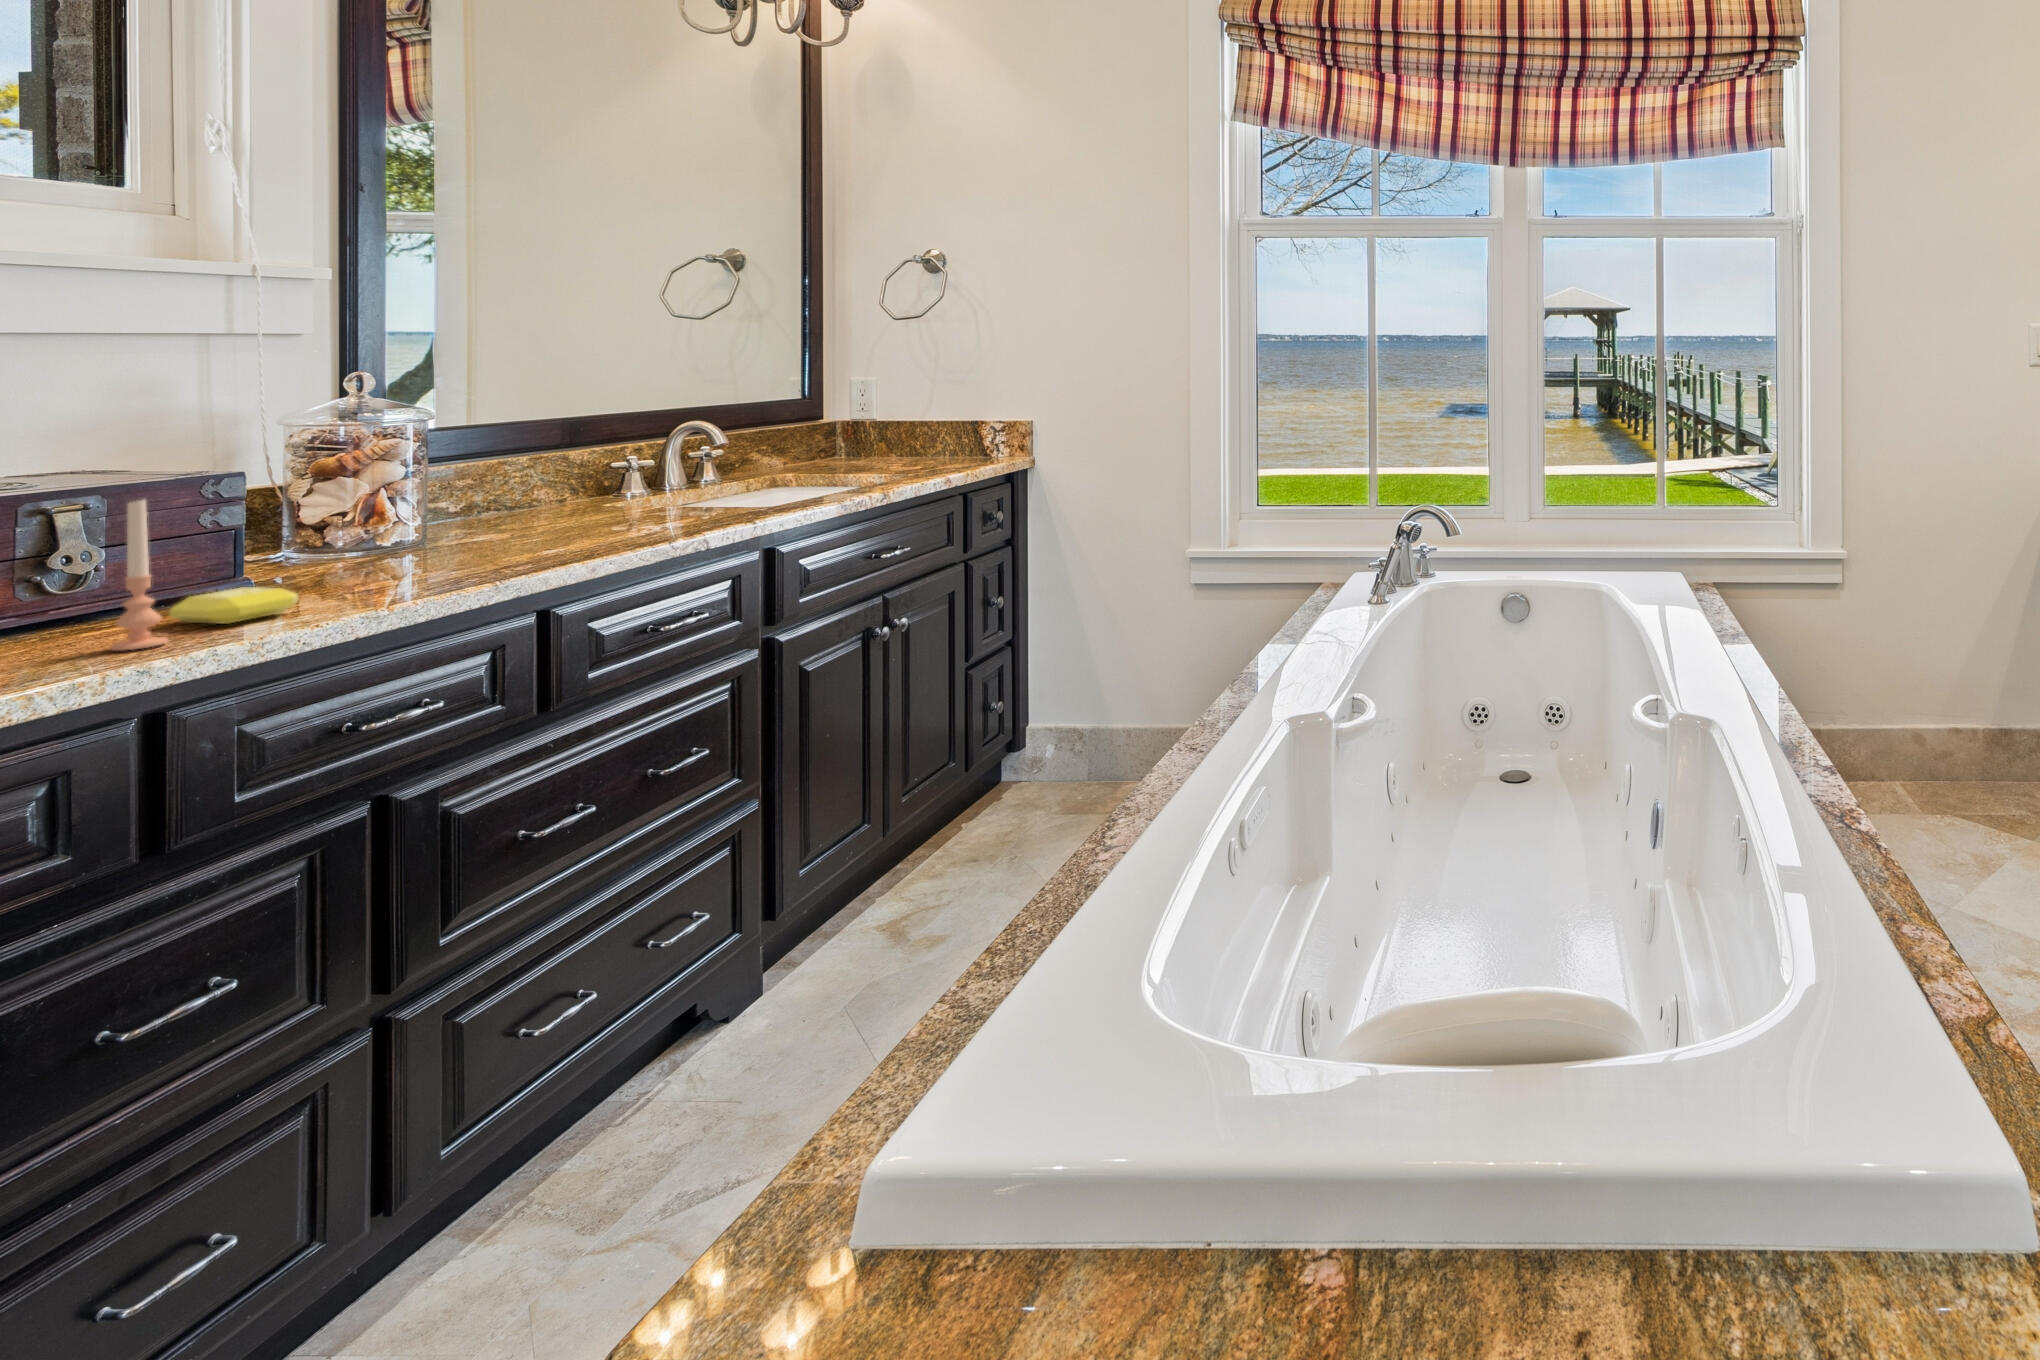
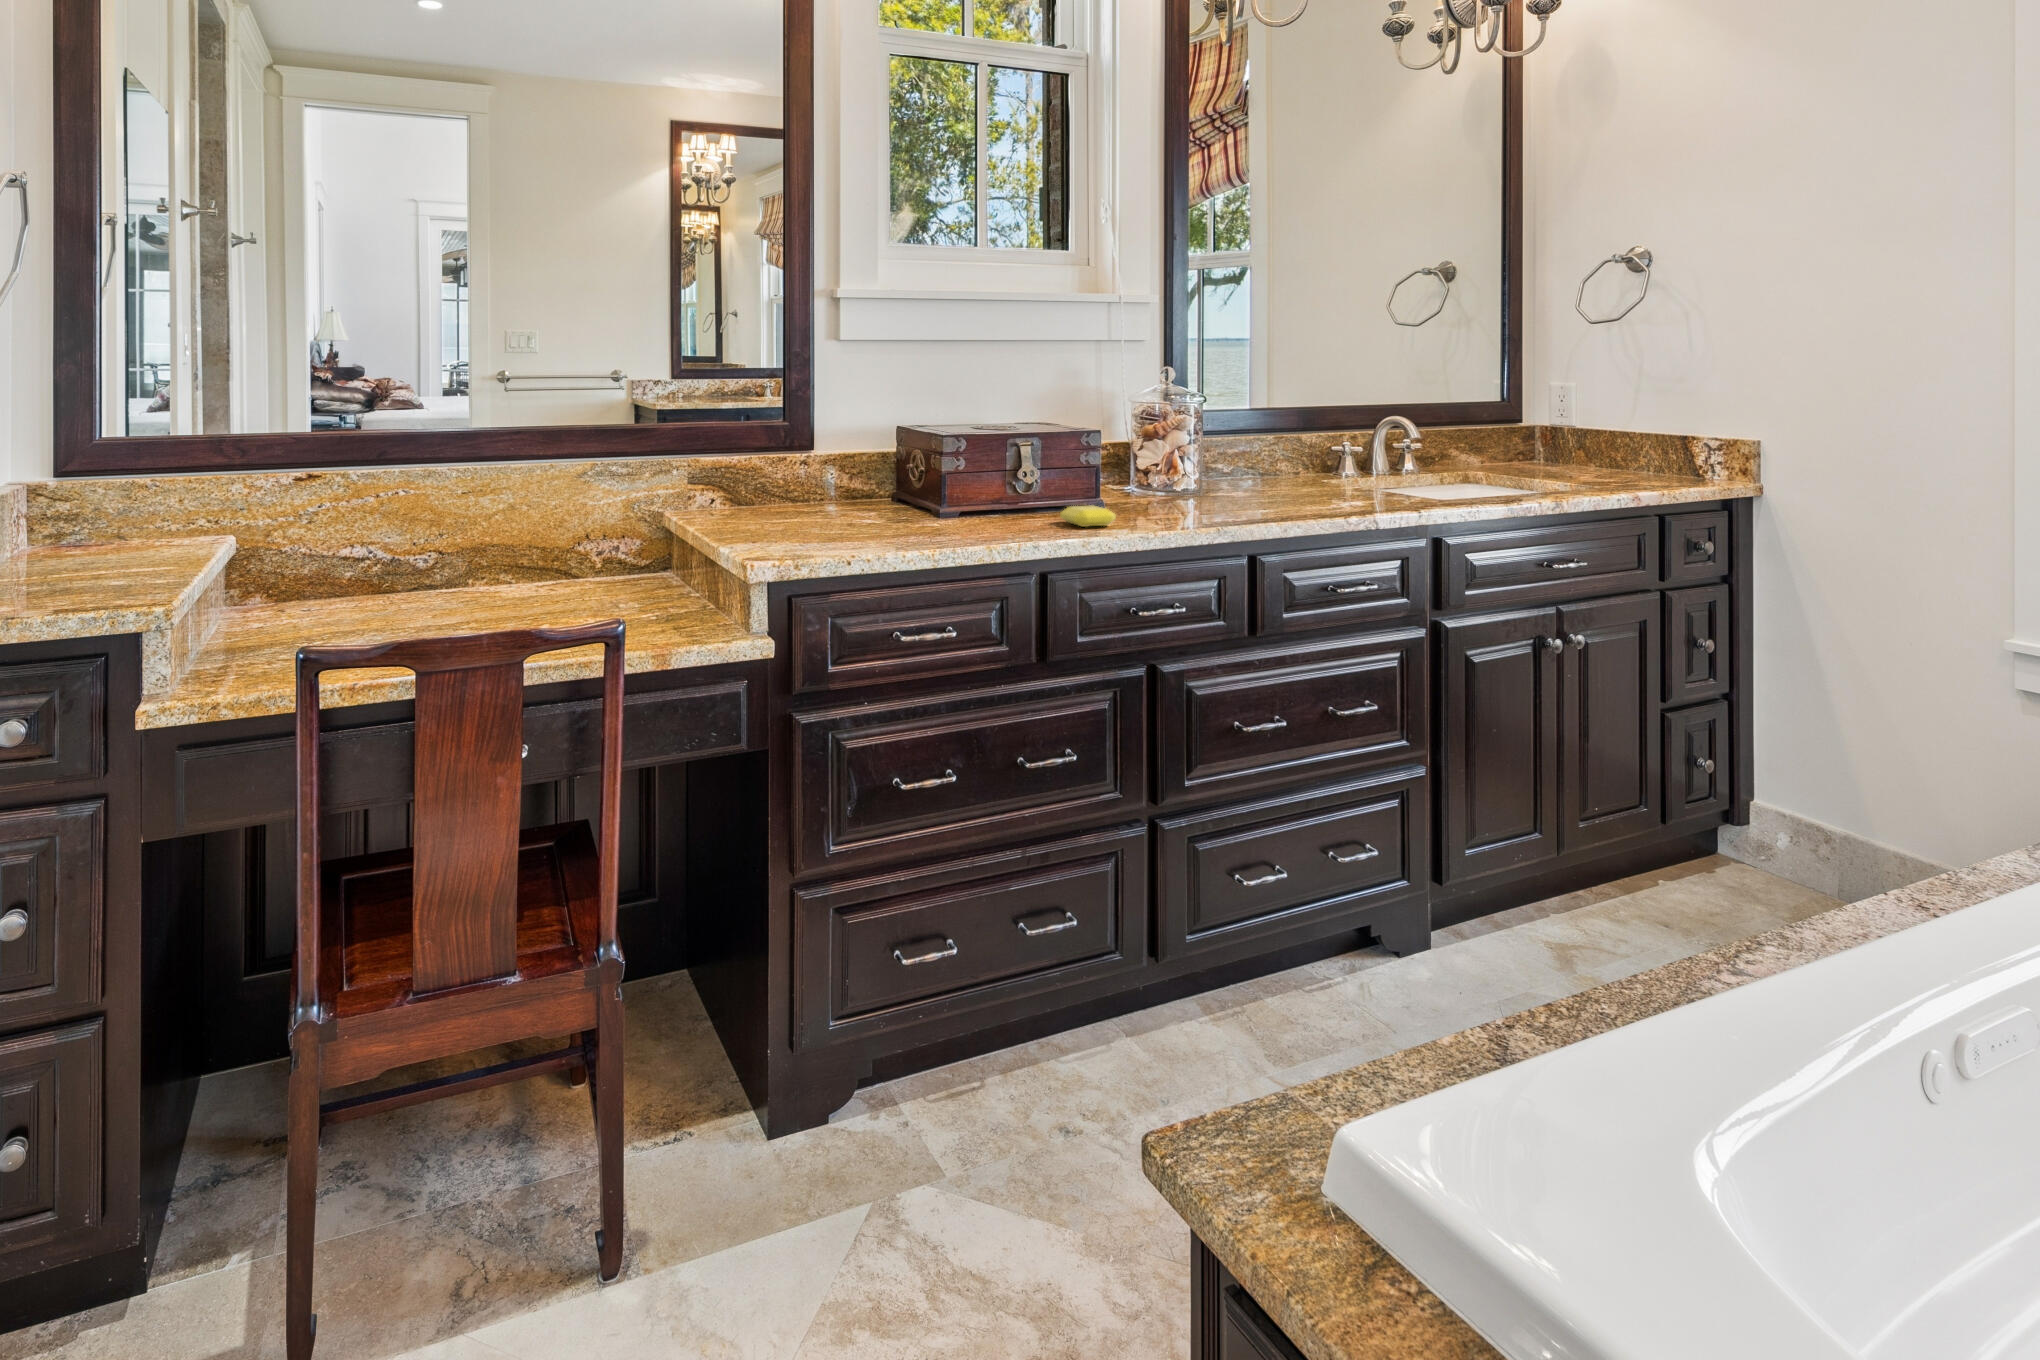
candle: present [111,500,168,651] -> none [1033,442,1055,533]

